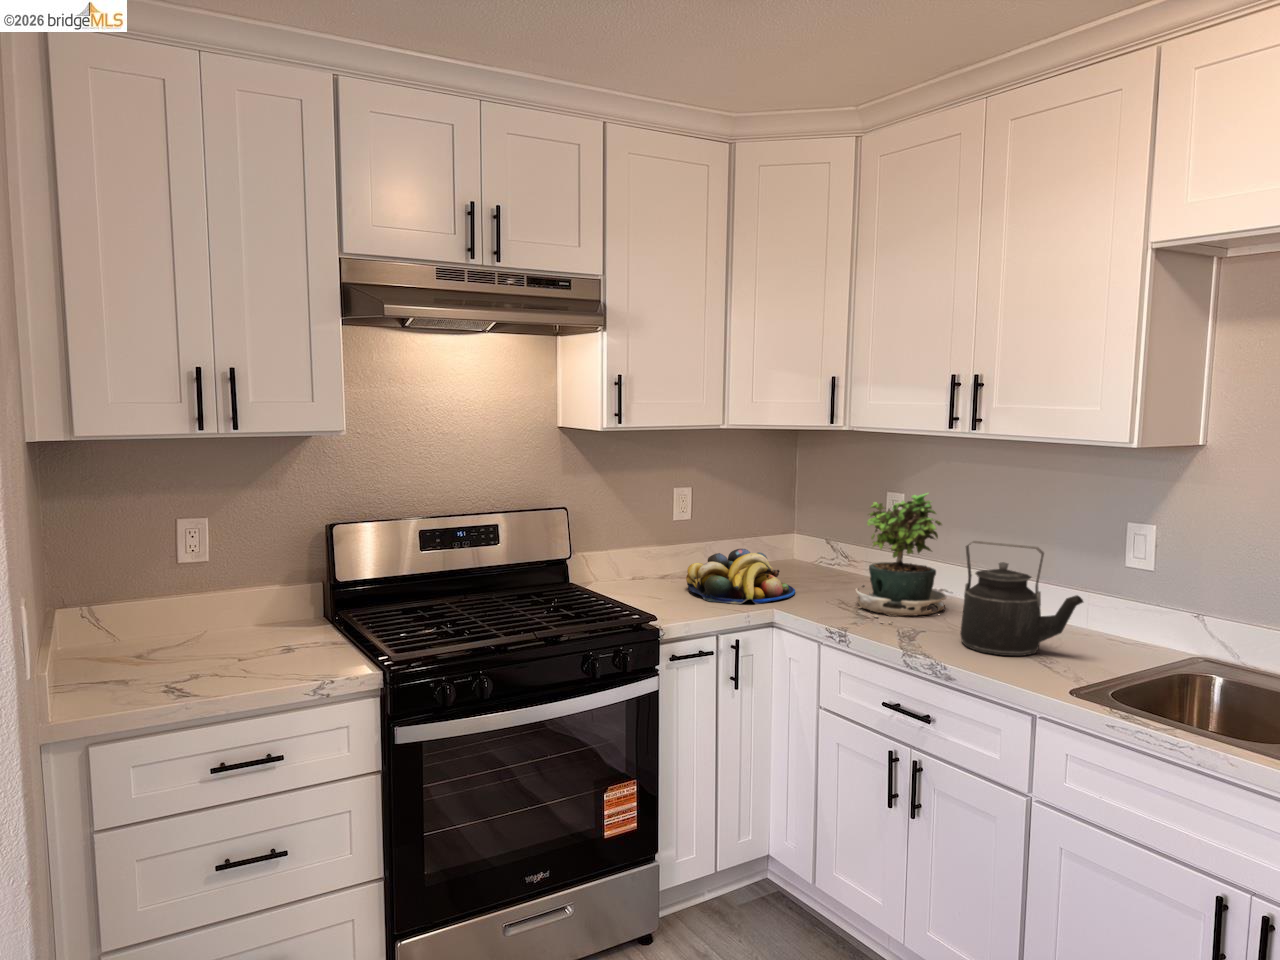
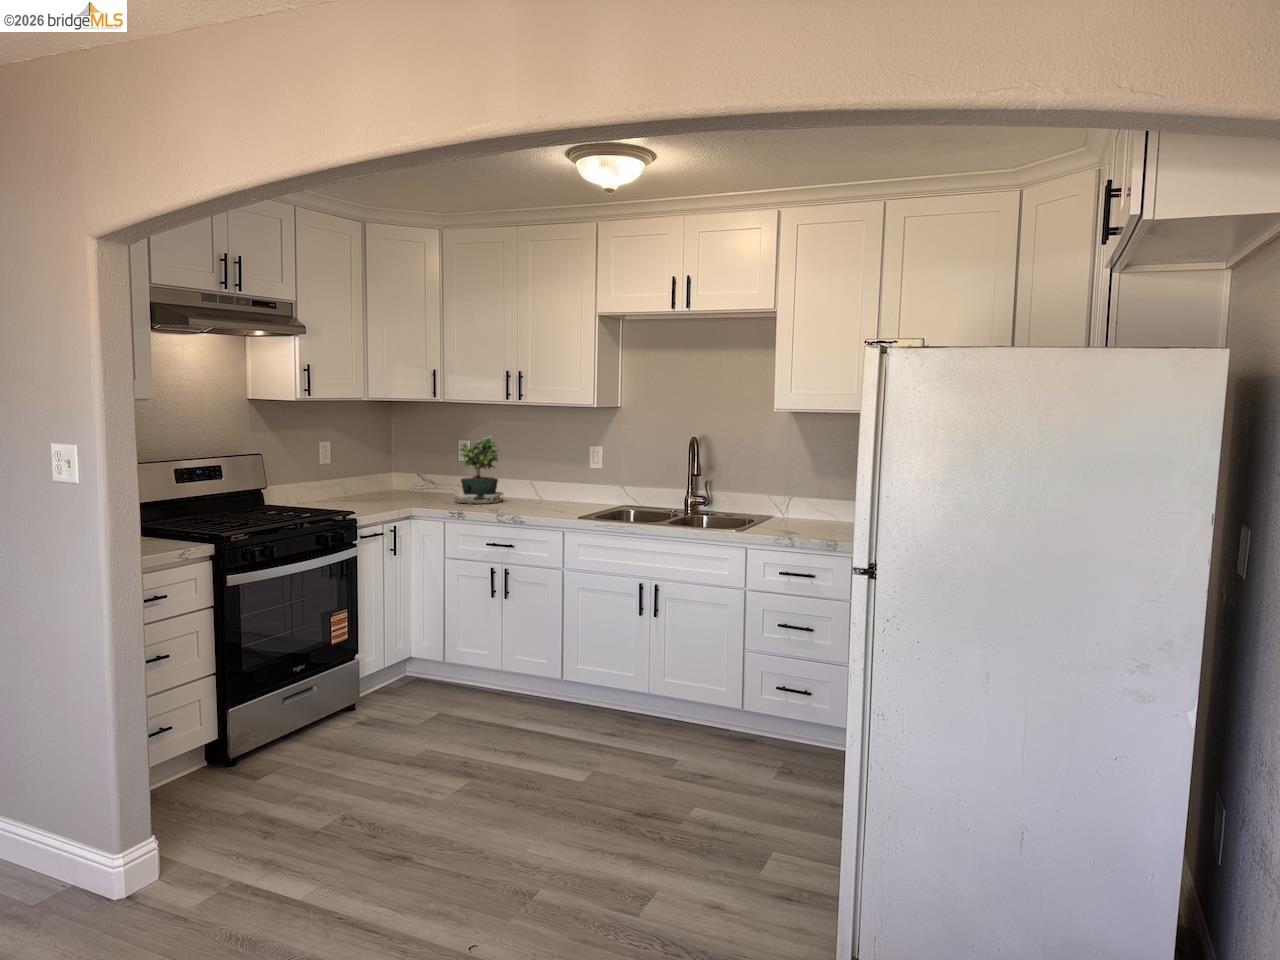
kettle: present [960,541,1083,656] -> none [521,456,577,511]
fruit bowl: present [686,549,795,604] -> none [344,478,415,507]

